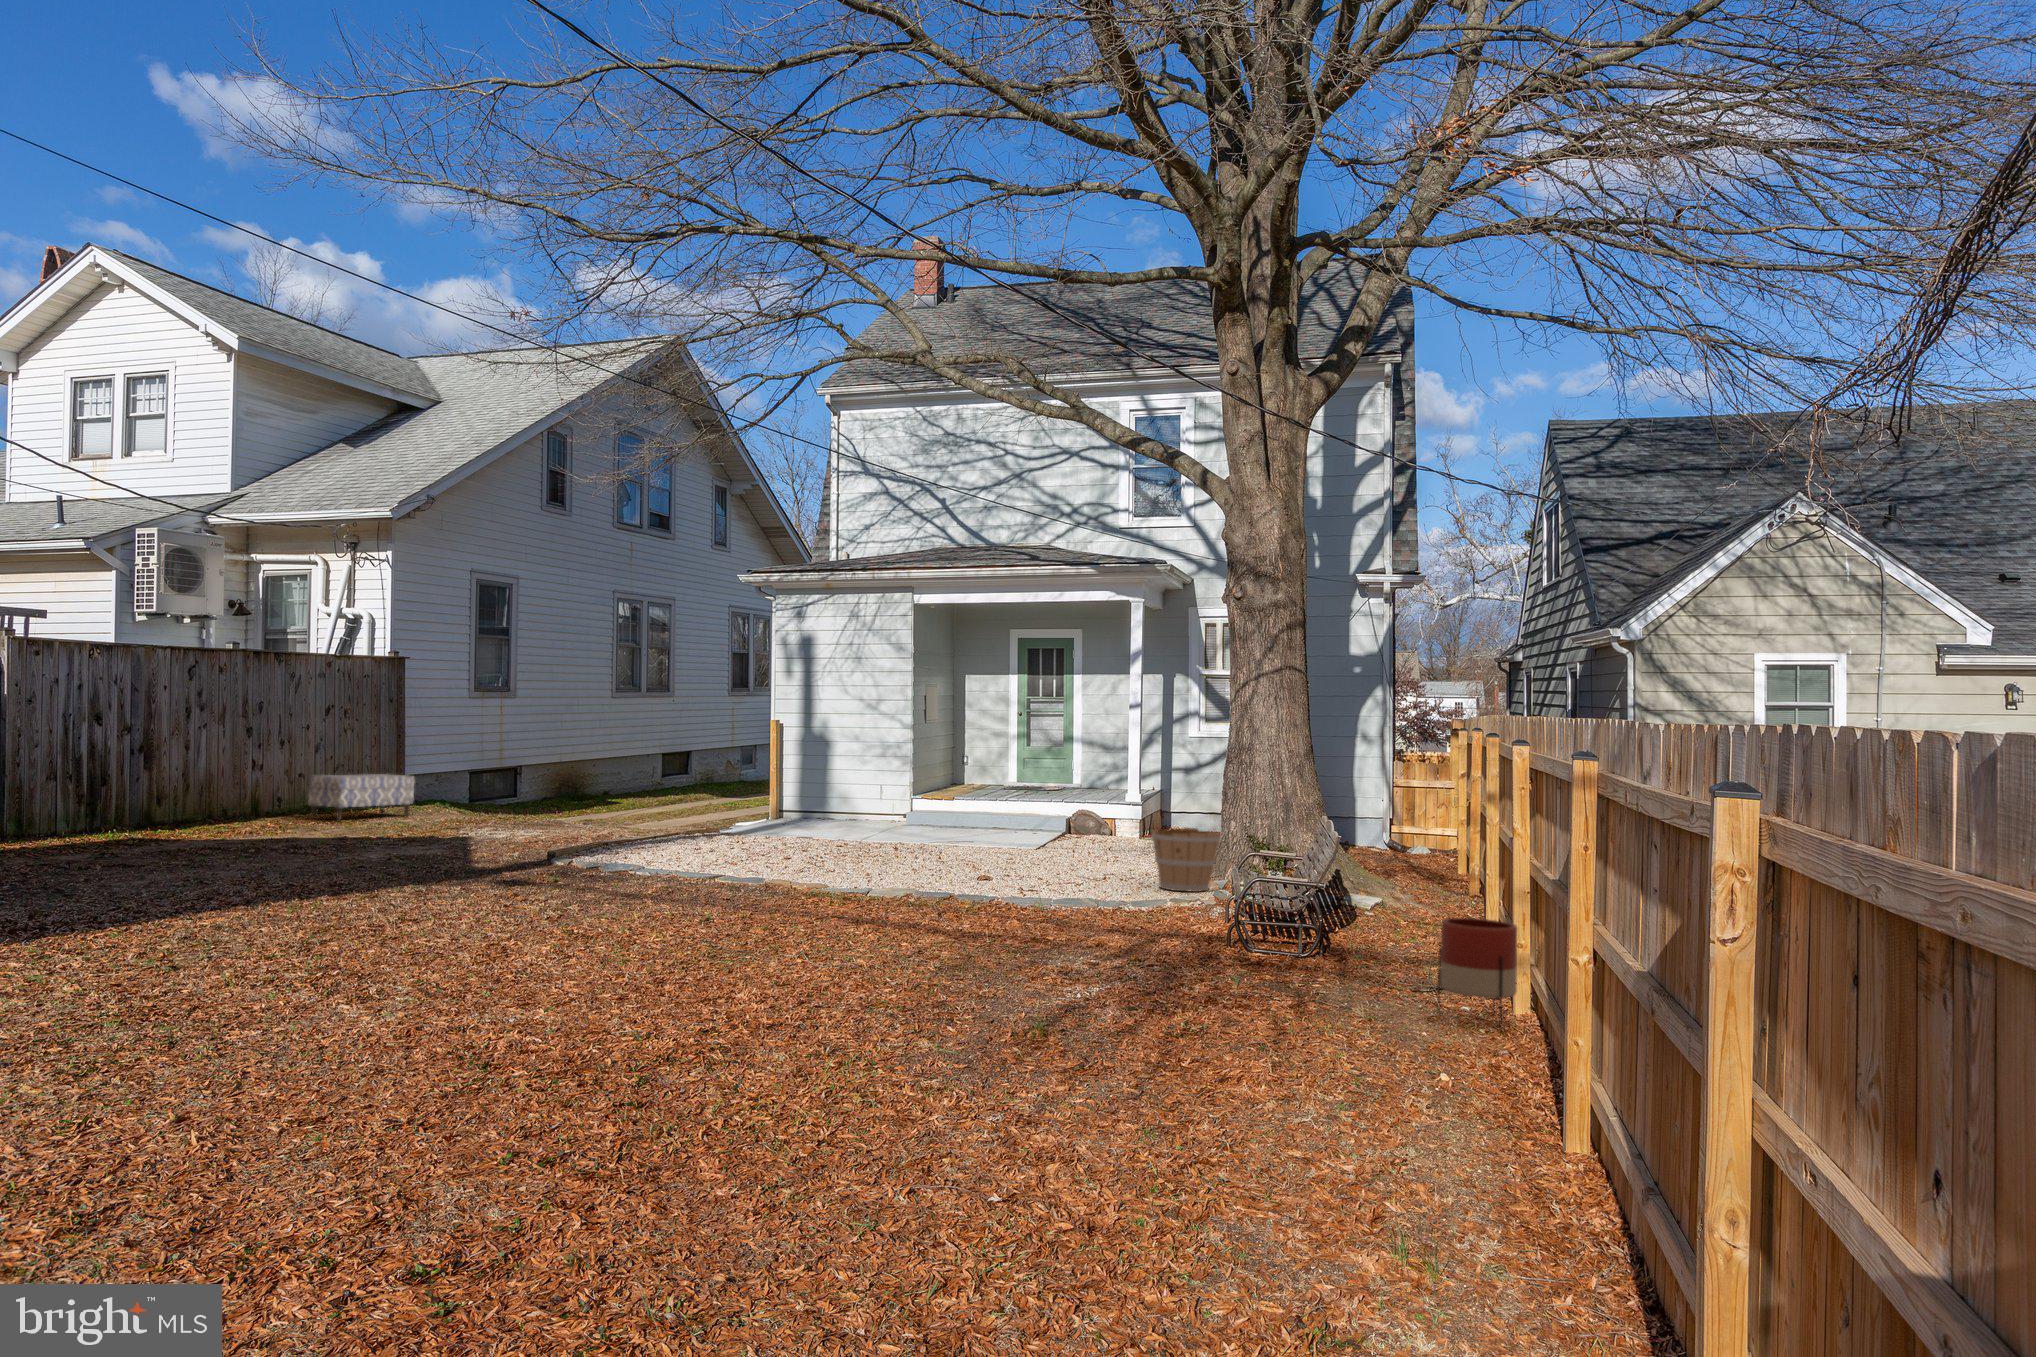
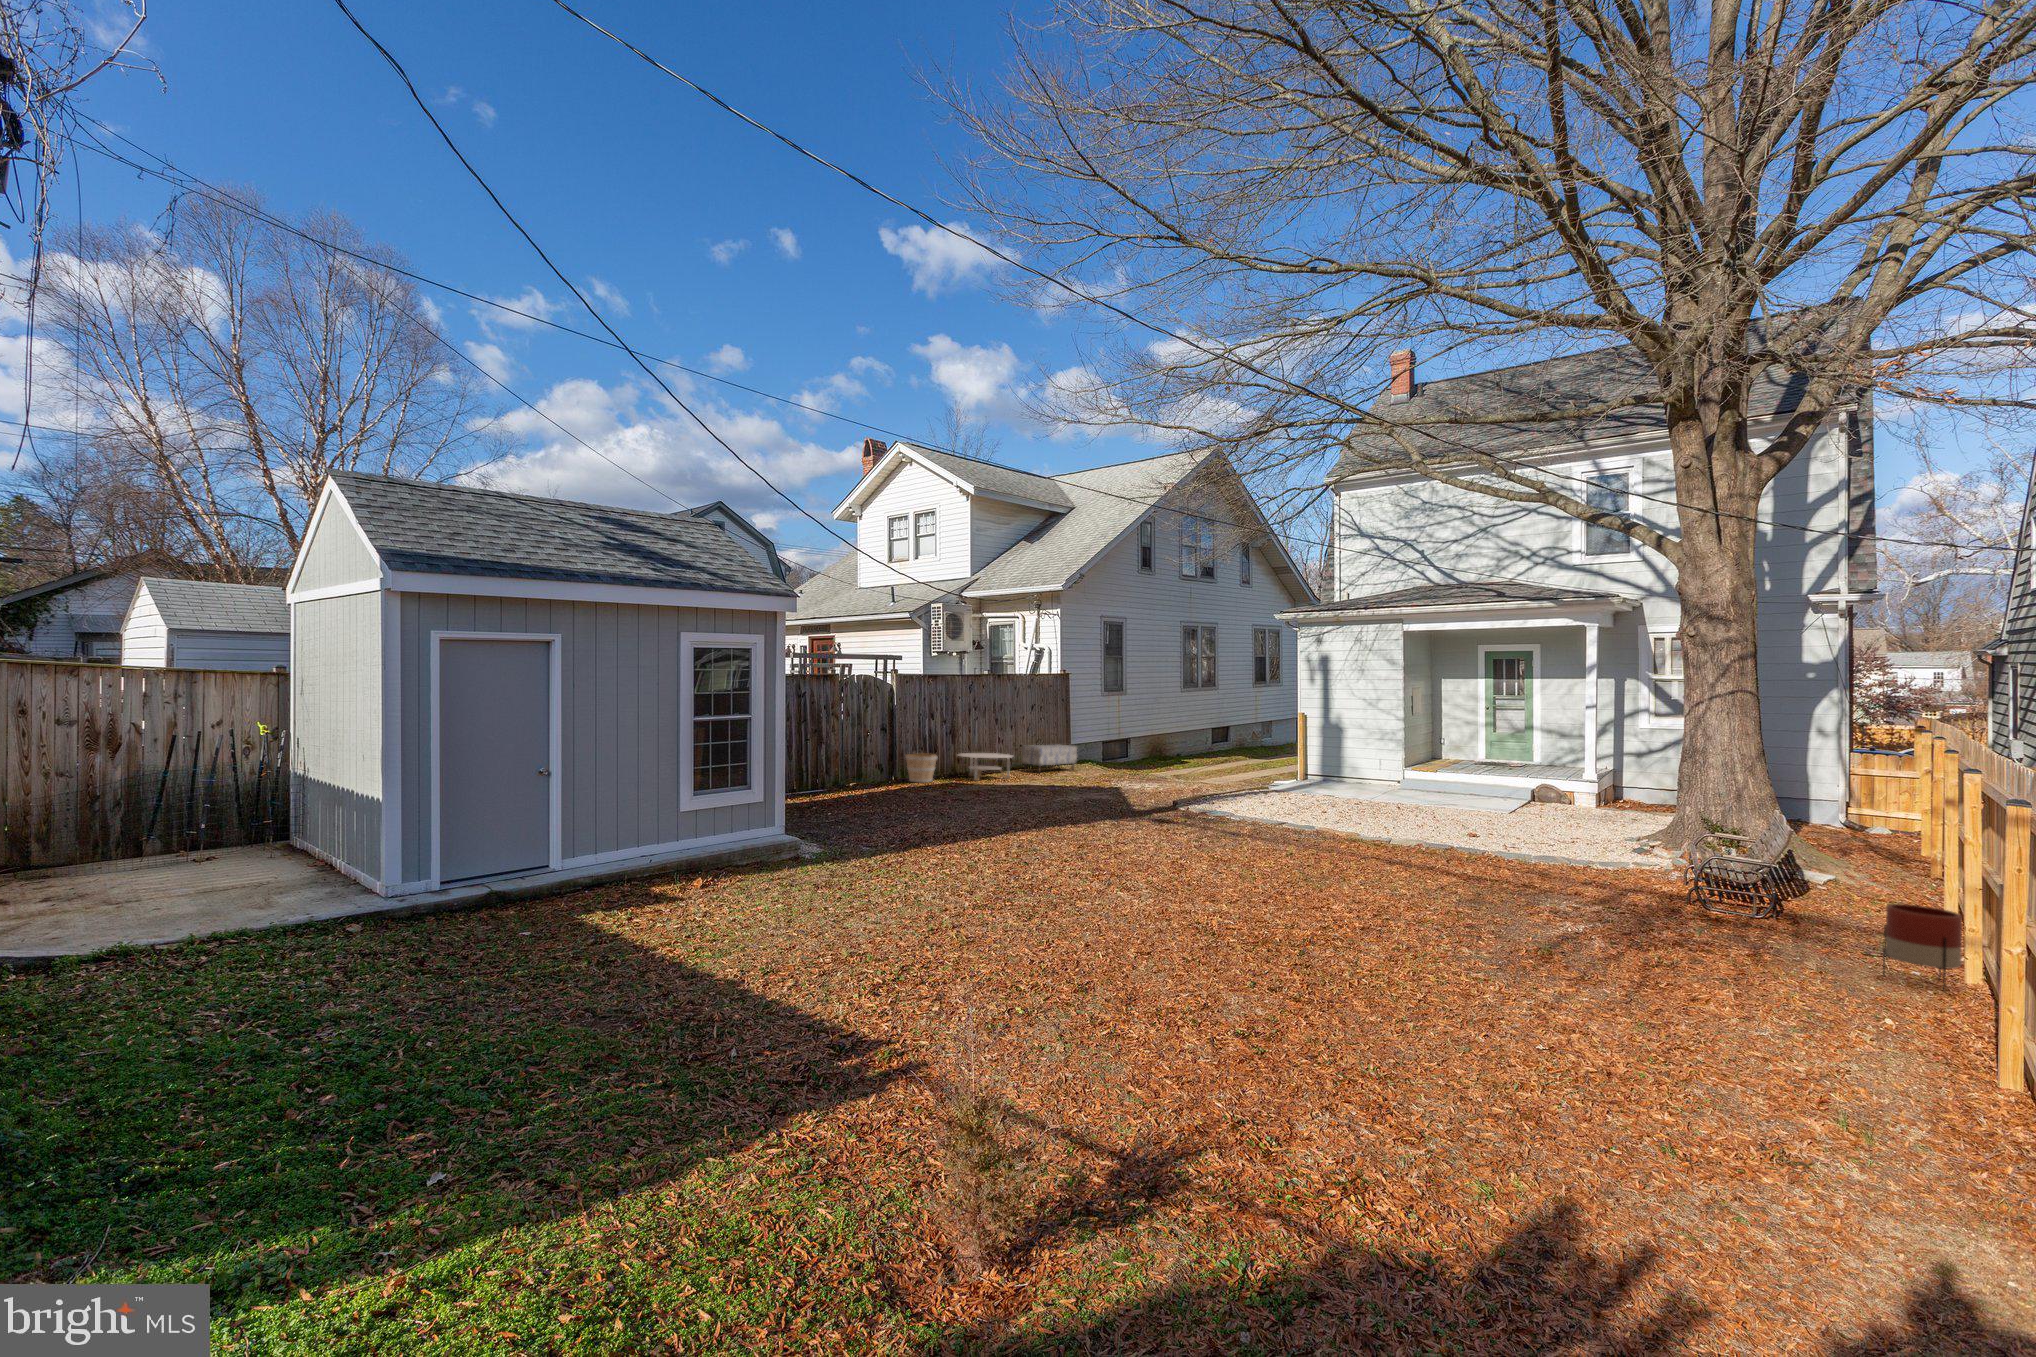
round table: none [161,787,281,834] -> present [958,753,1012,781]
wooden bucket: present [1151,828,1220,892] -> present [906,753,937,783]

